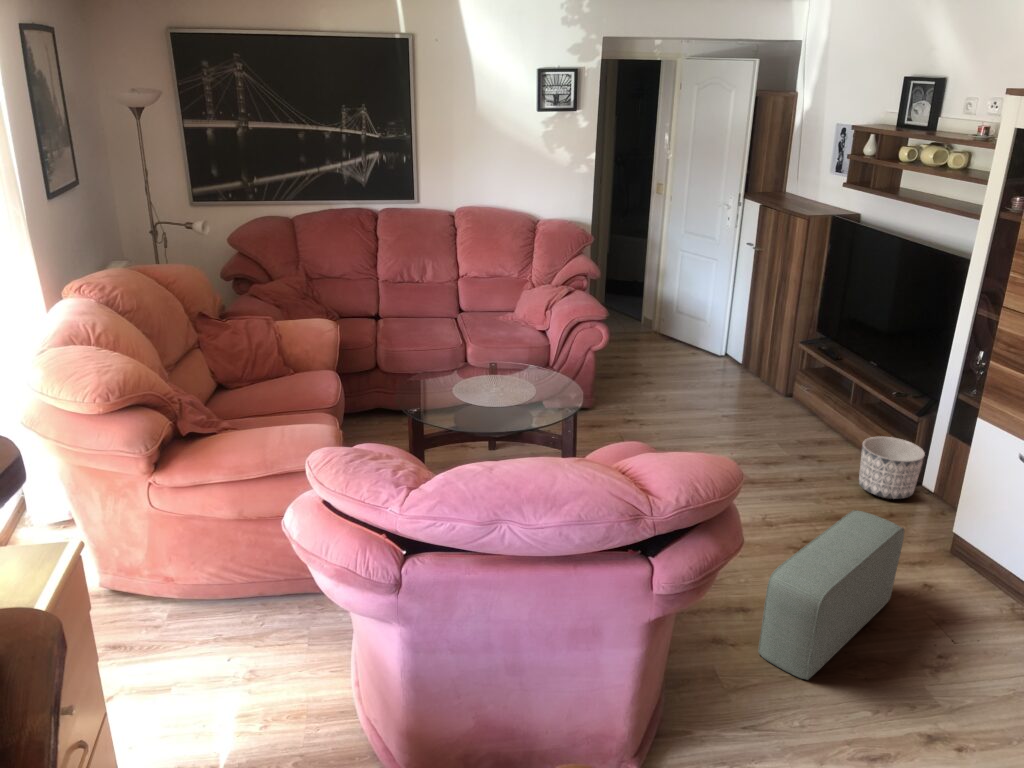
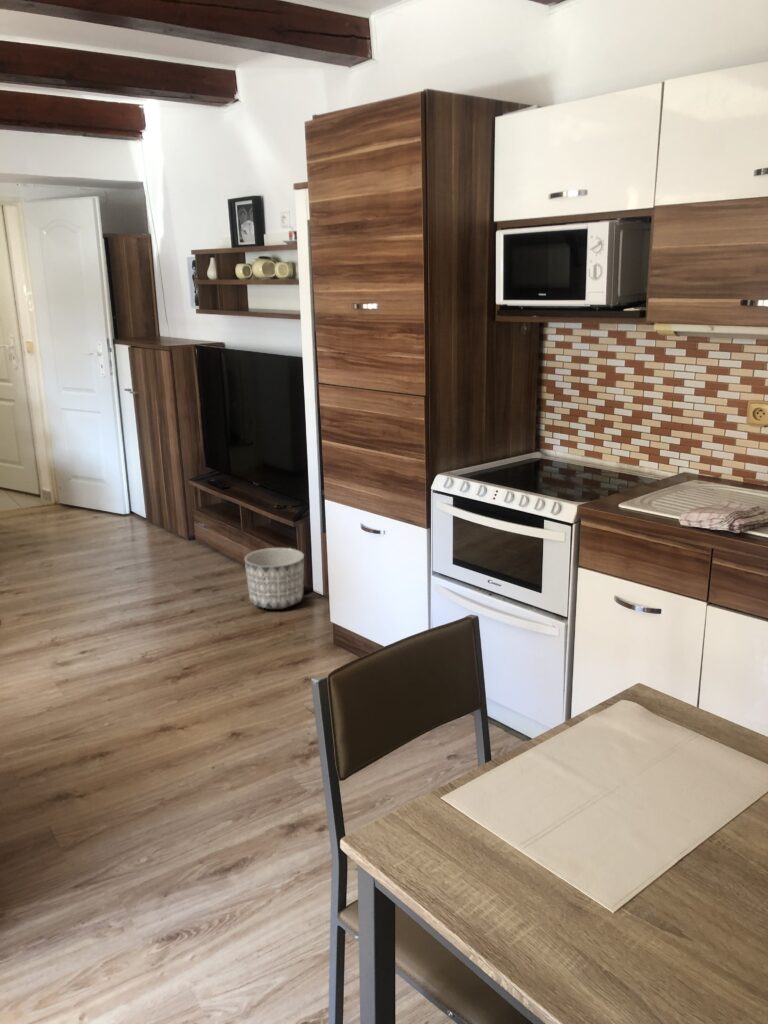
pouf: present [758,510,904,680] -> none [98,612,268,811]

